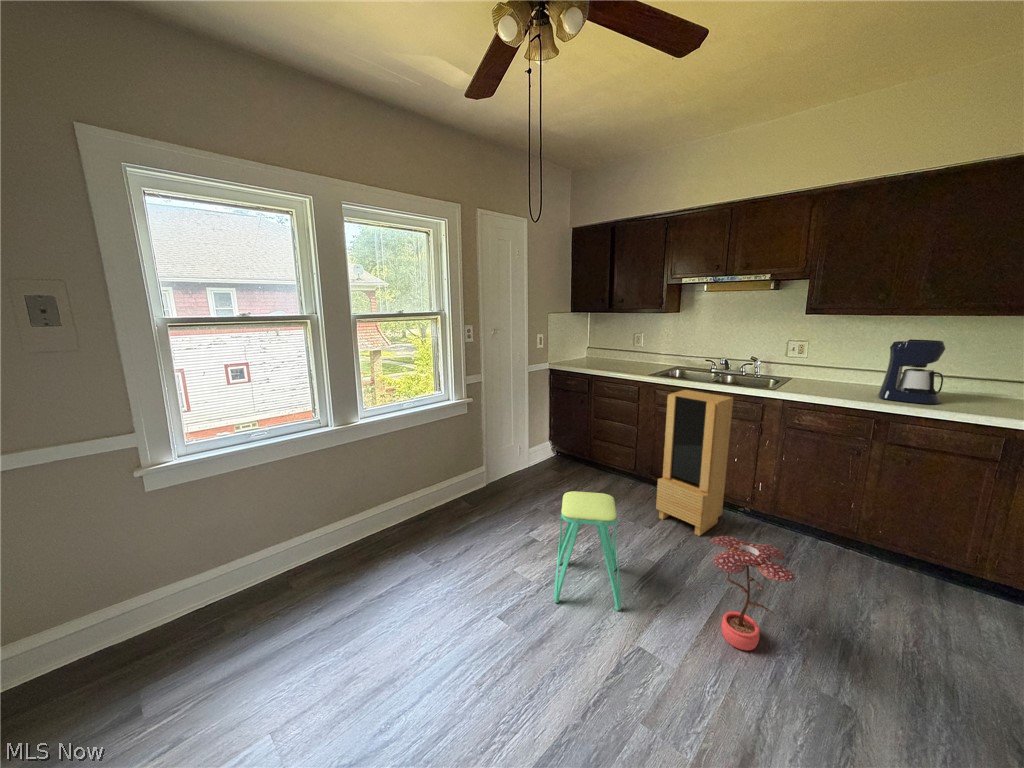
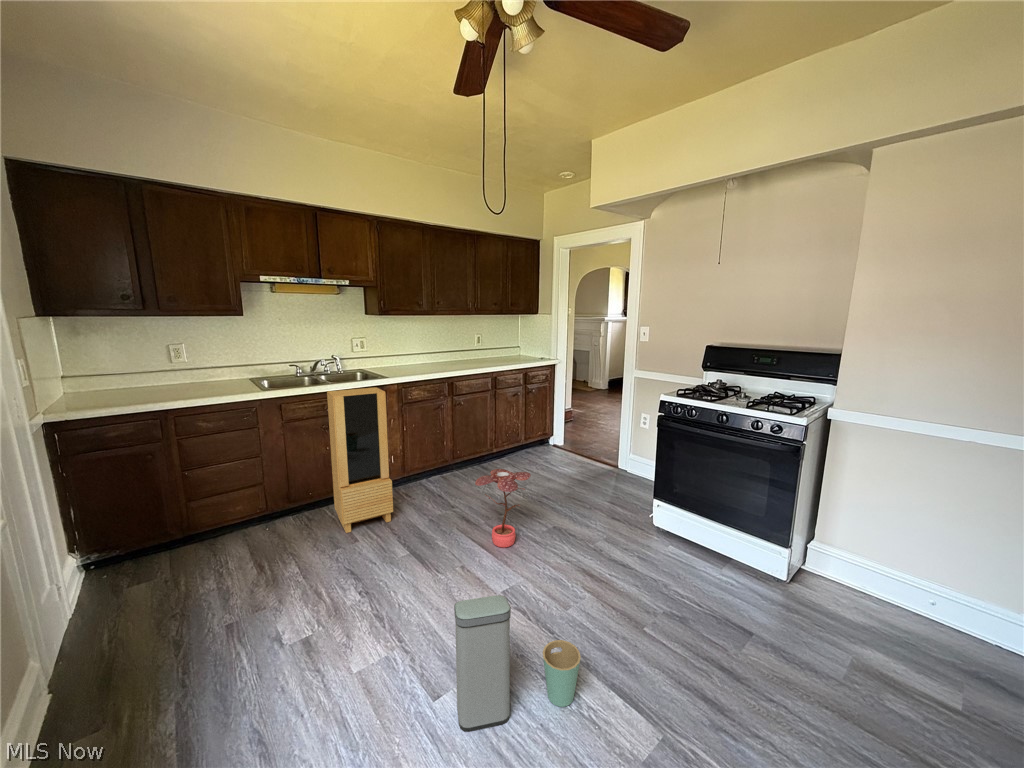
coffee maker: present [878,339,946,404] -> none [430,331,459,370]
stool: present [554,491,621,610] -> none [367,500,461,639]
trash can: none [472,554,530,725] -> present [454,595,581,732]

